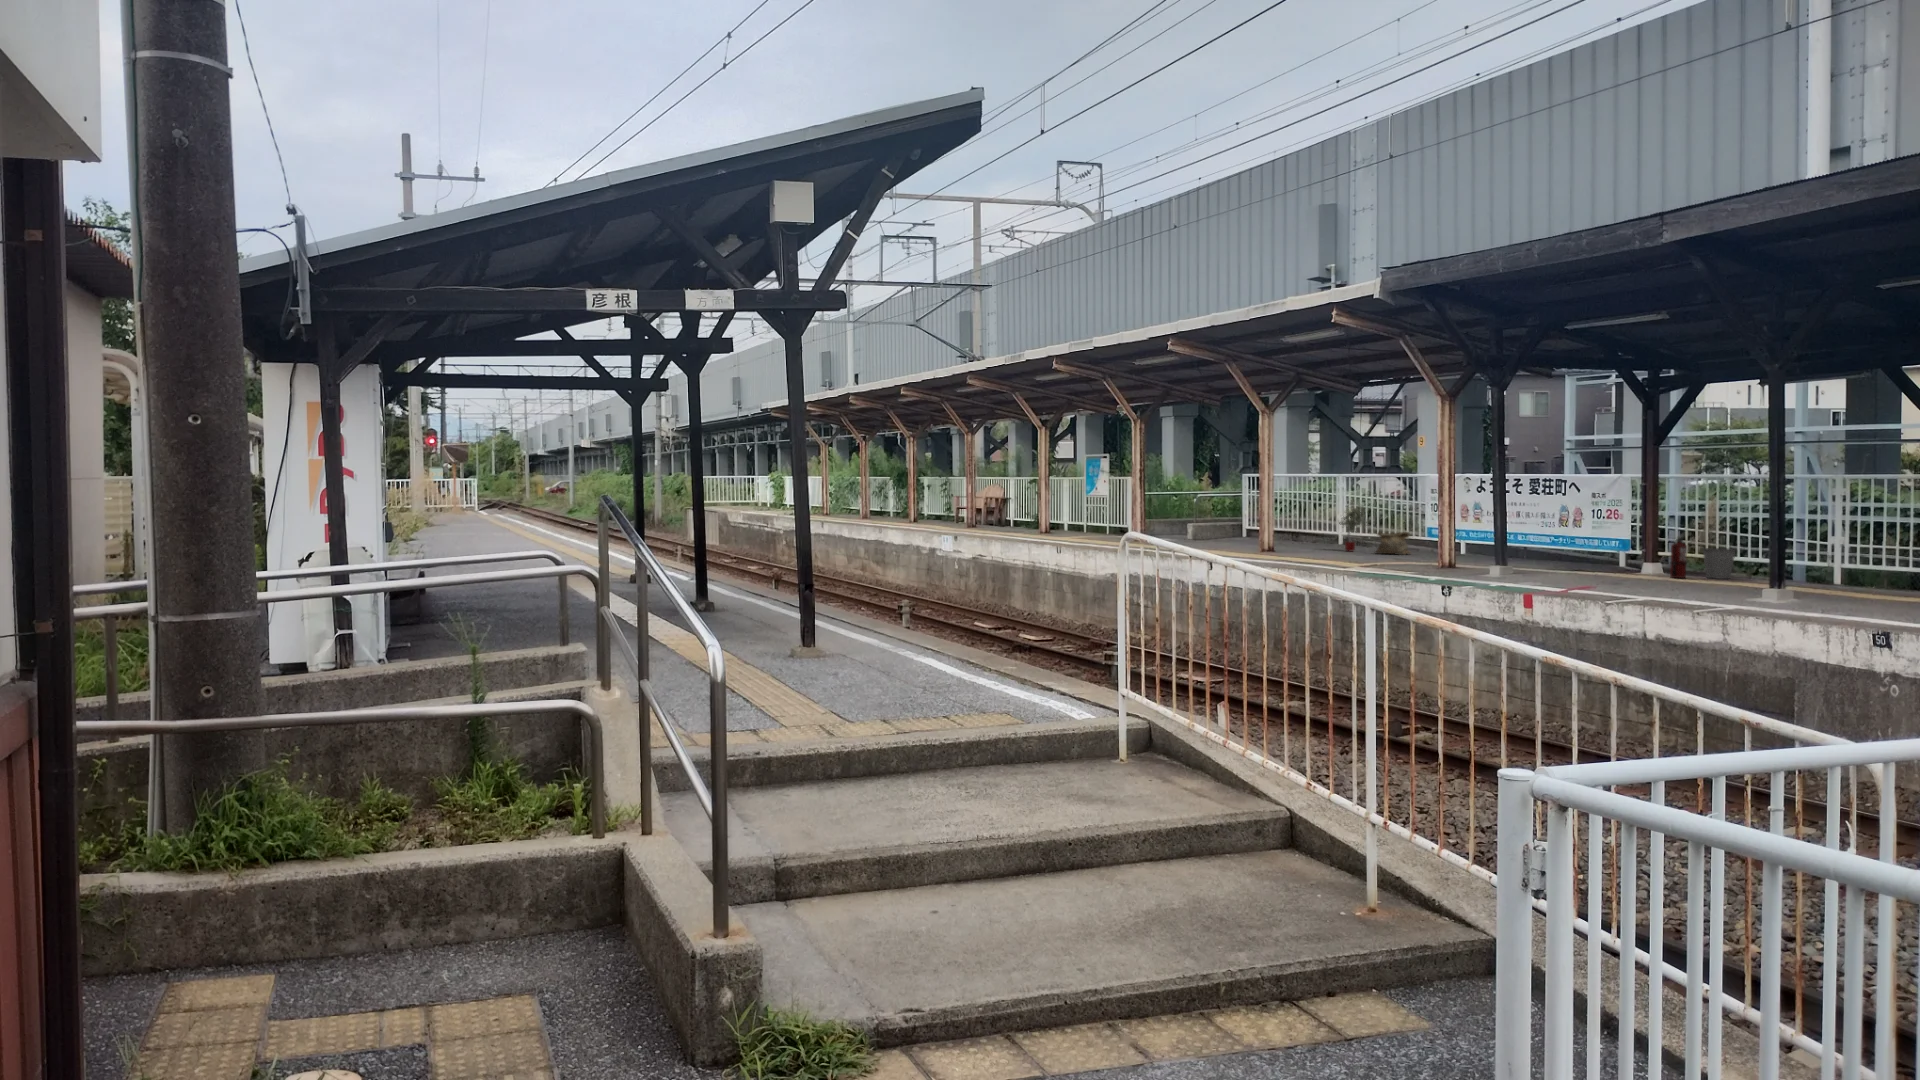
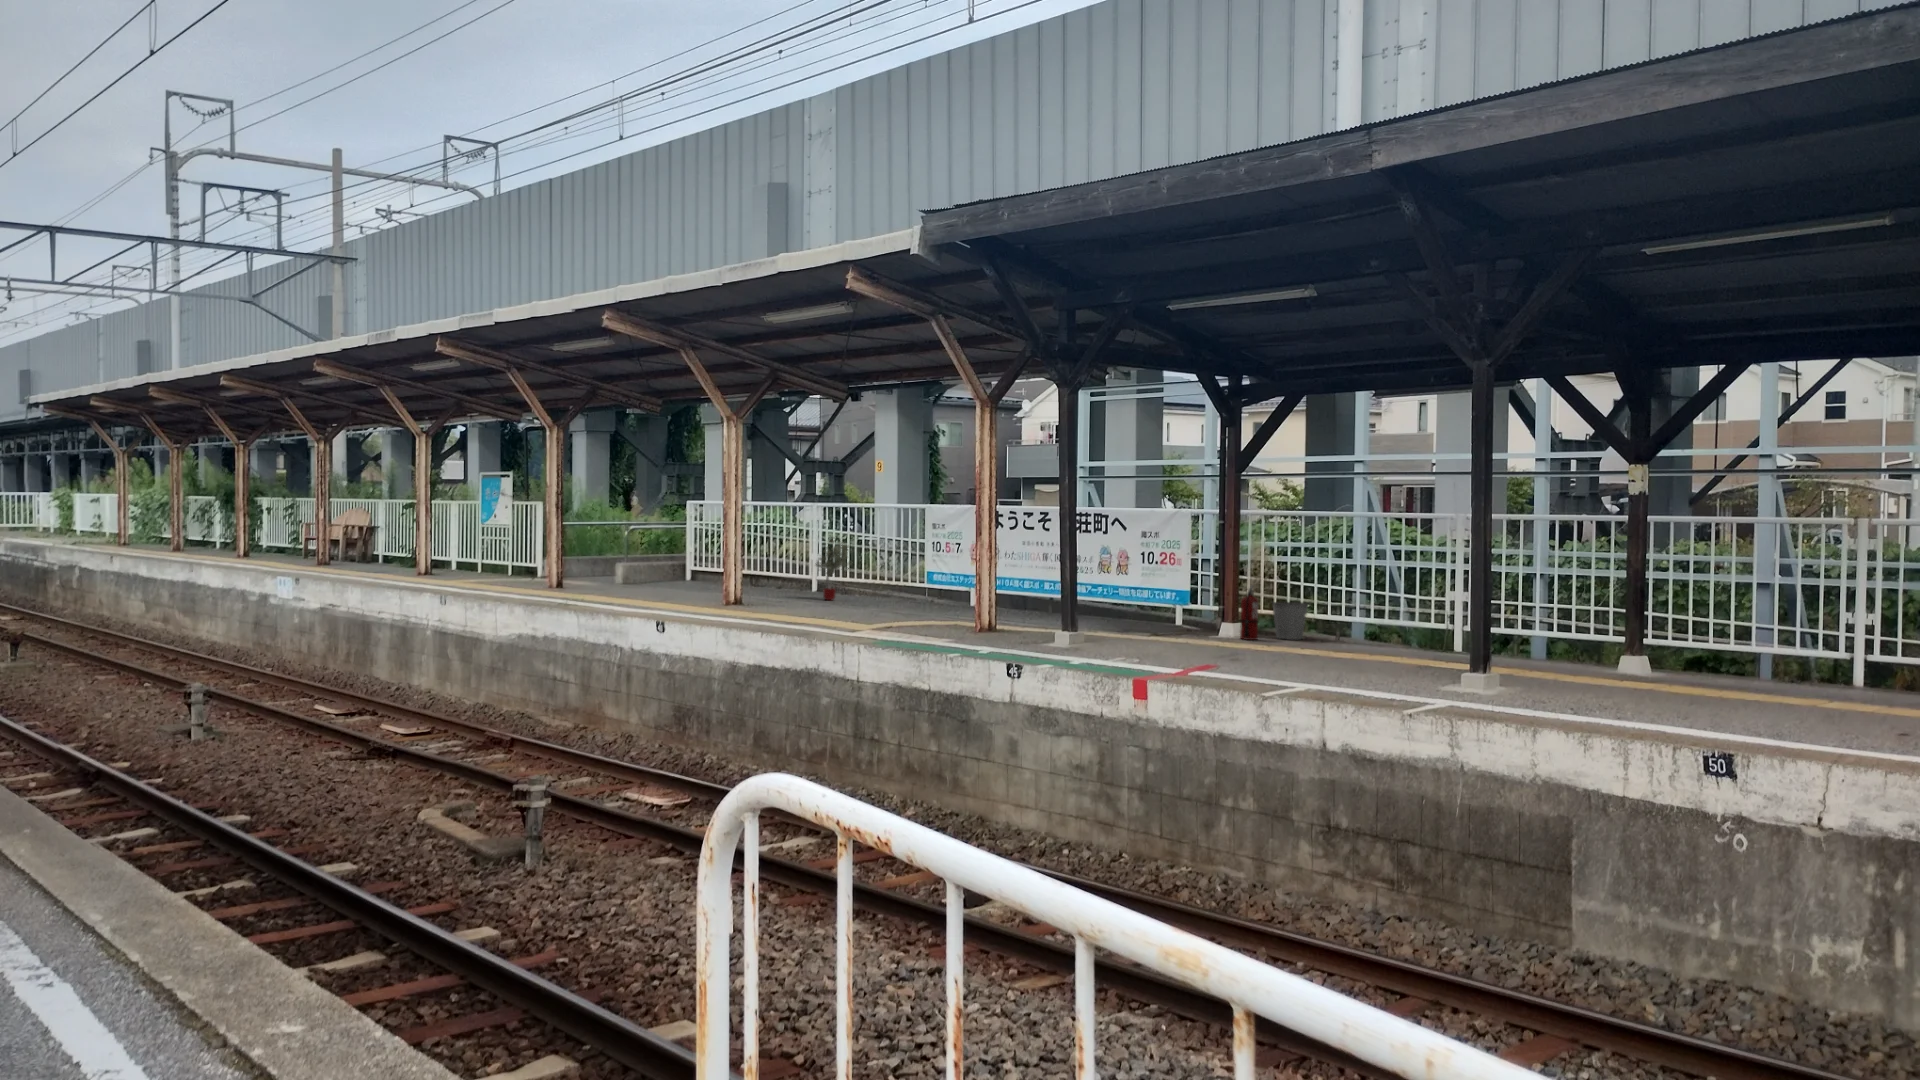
bag: present [1374,532,1411,555] -> none [862,577,906,605]

